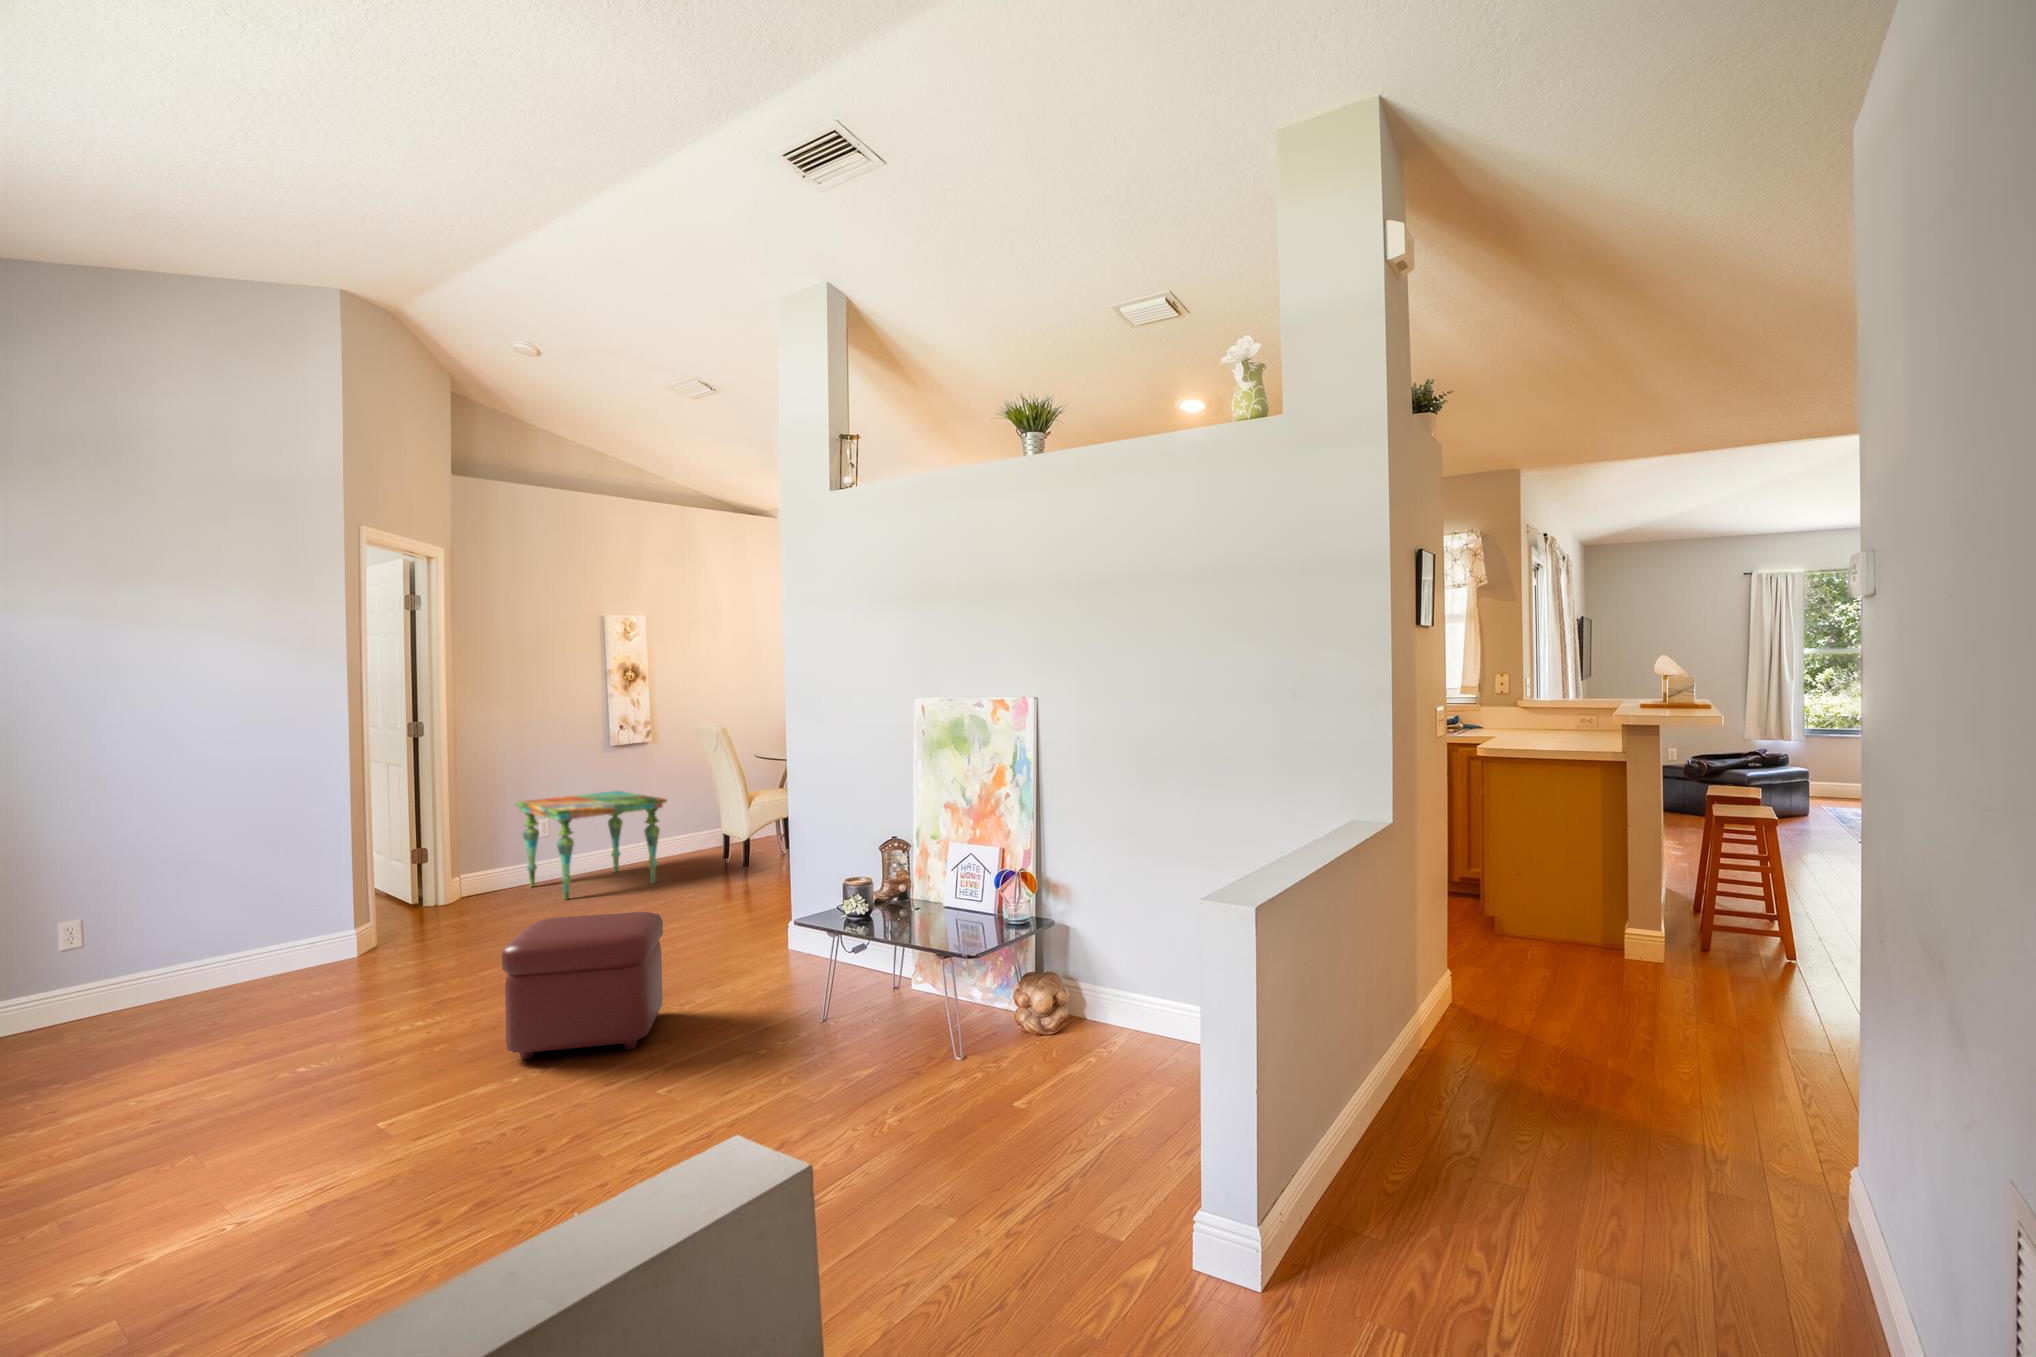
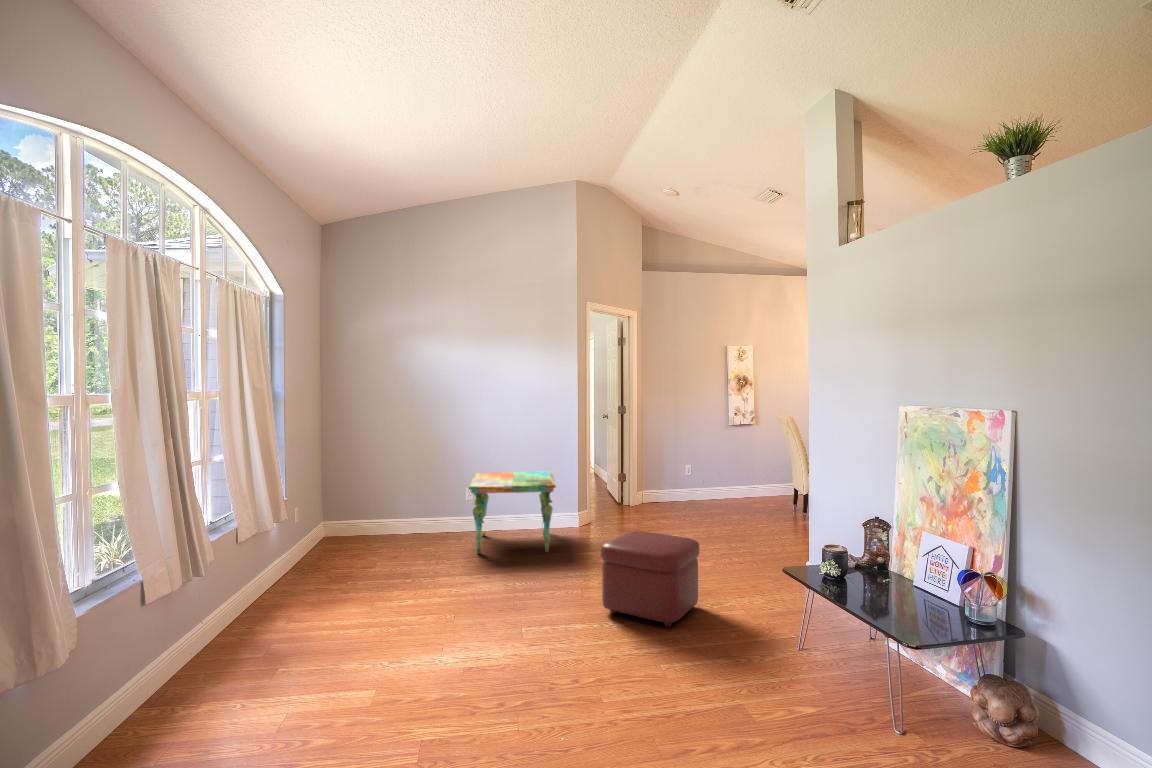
side table: present [515,791,667,900] -> present [469,472,556,554]

